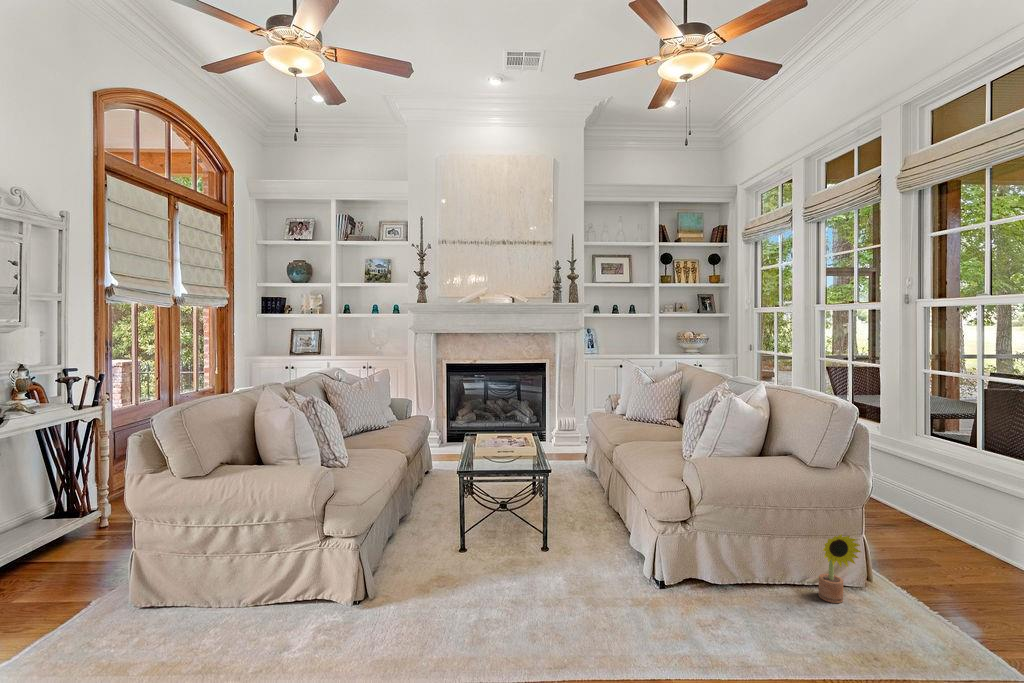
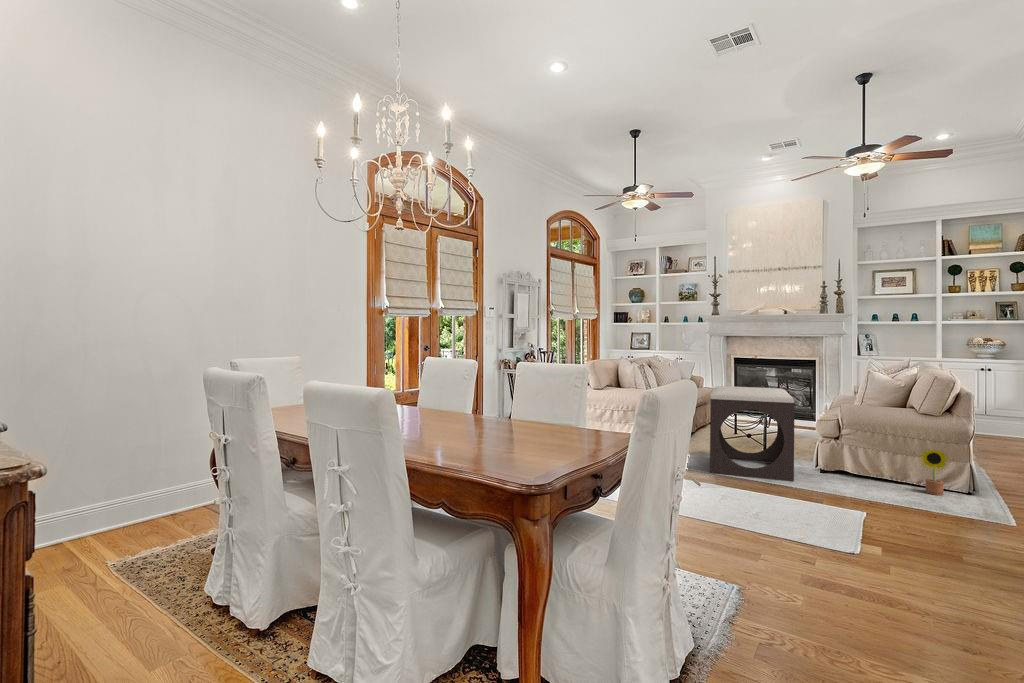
footstool: none [488,443,664,654] -> present [710,386,795,481]

